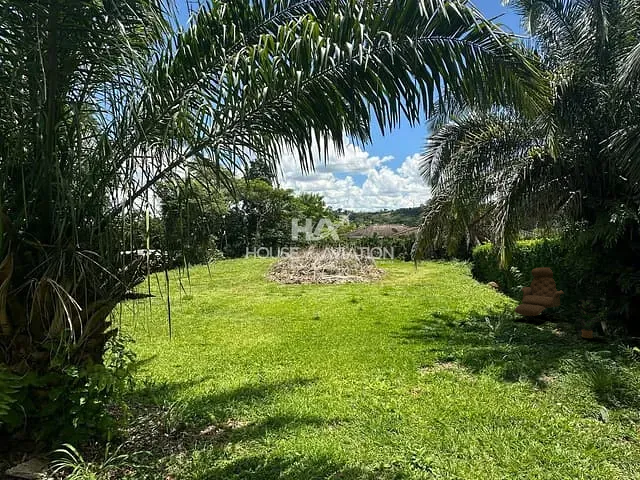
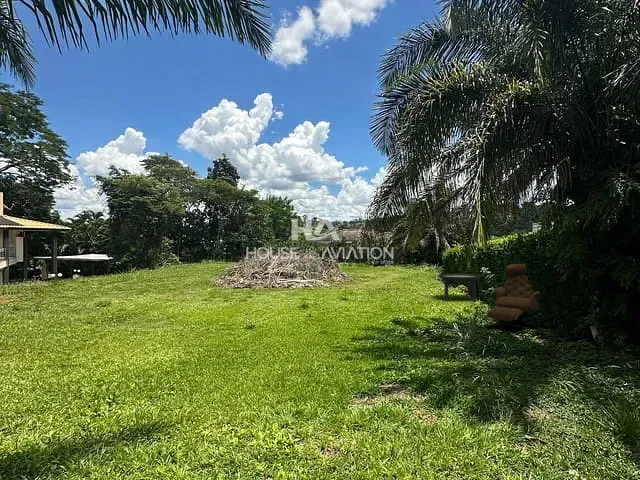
round table: none [471,273,512,299] -> present [438,274,482,302]
potted plant: present [577,299,600,338] -> none [561,299,594,348]

